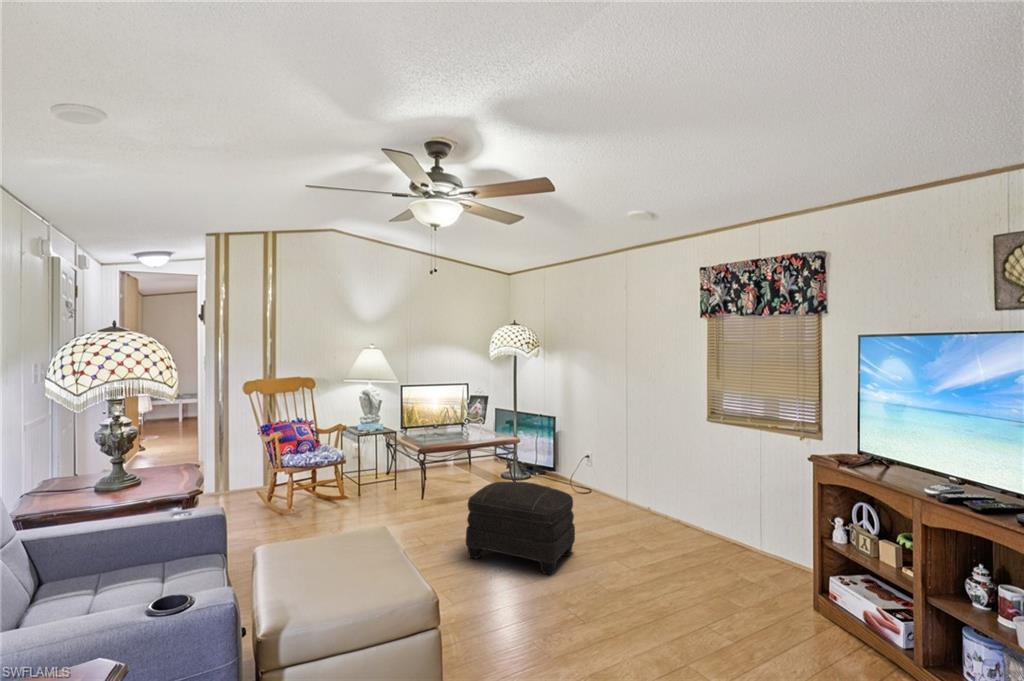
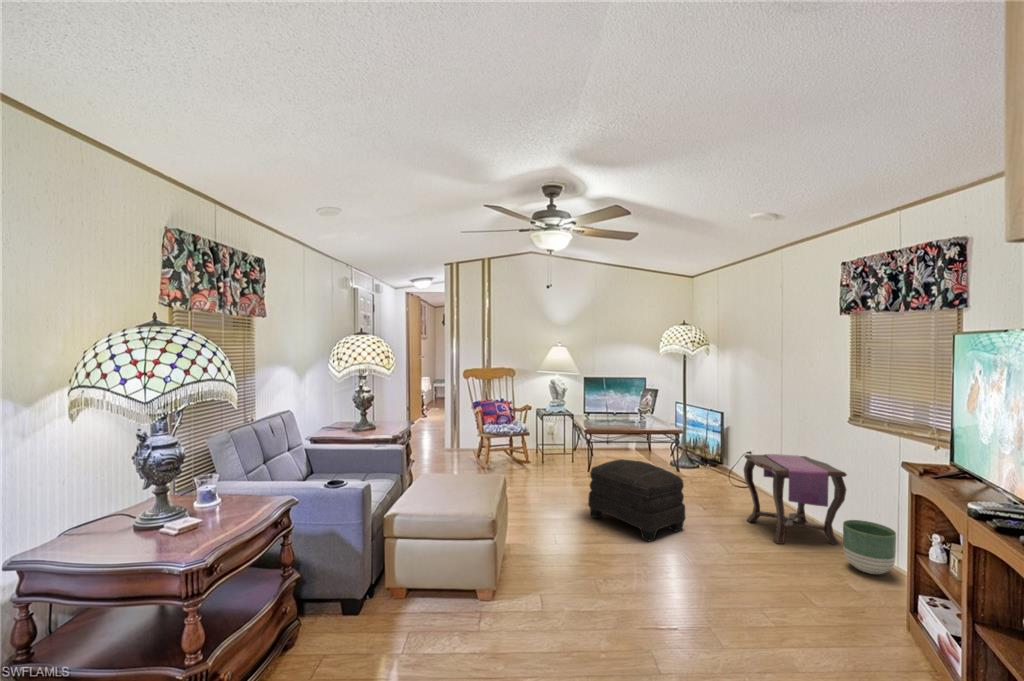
side table: none [615,455,712,548] -> present [744,454,847,545]
planter: none [723,512,767,561] -> present [843,520,896,574]

